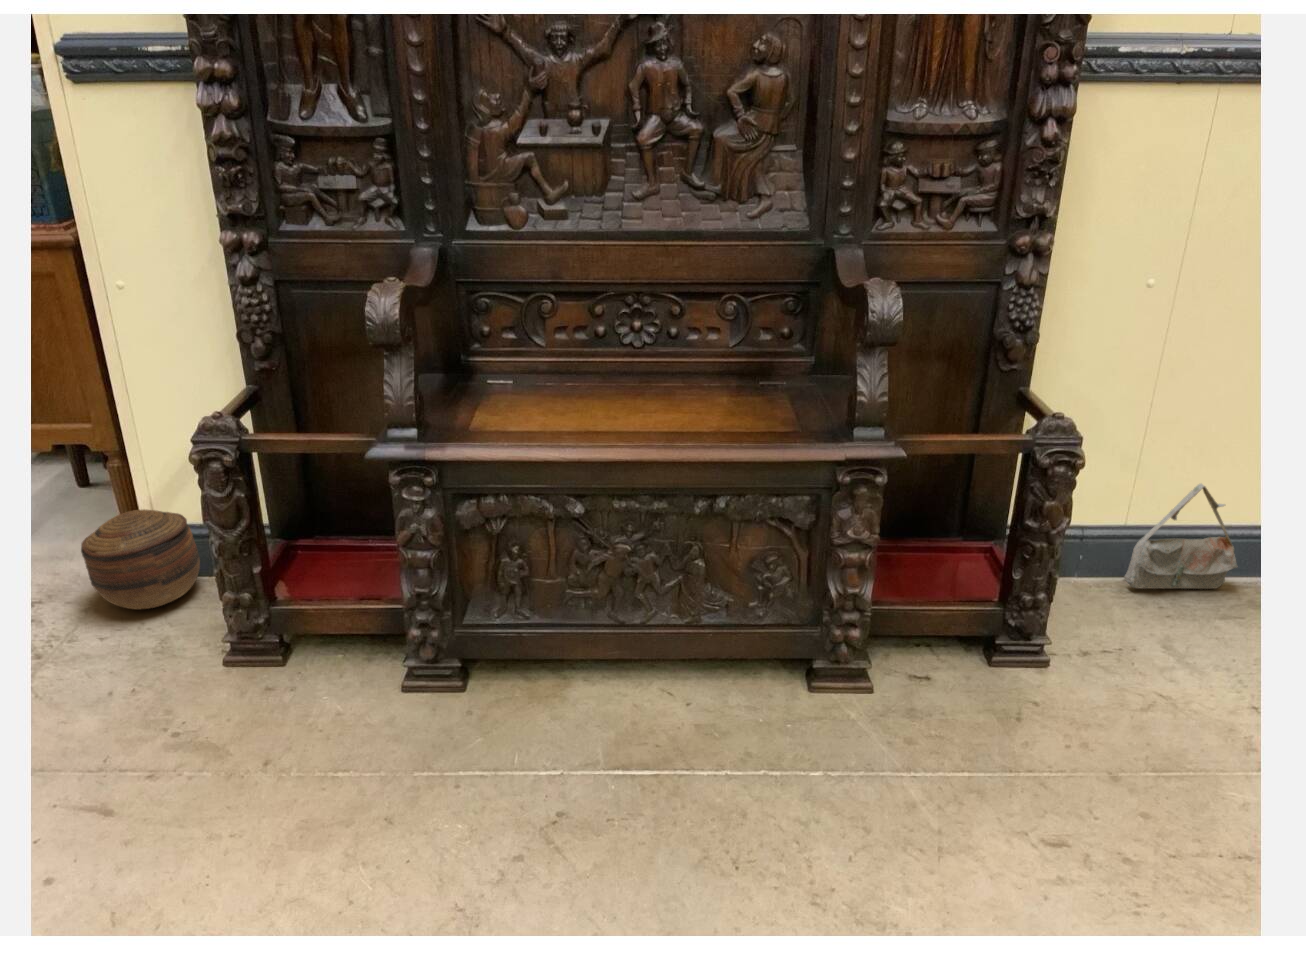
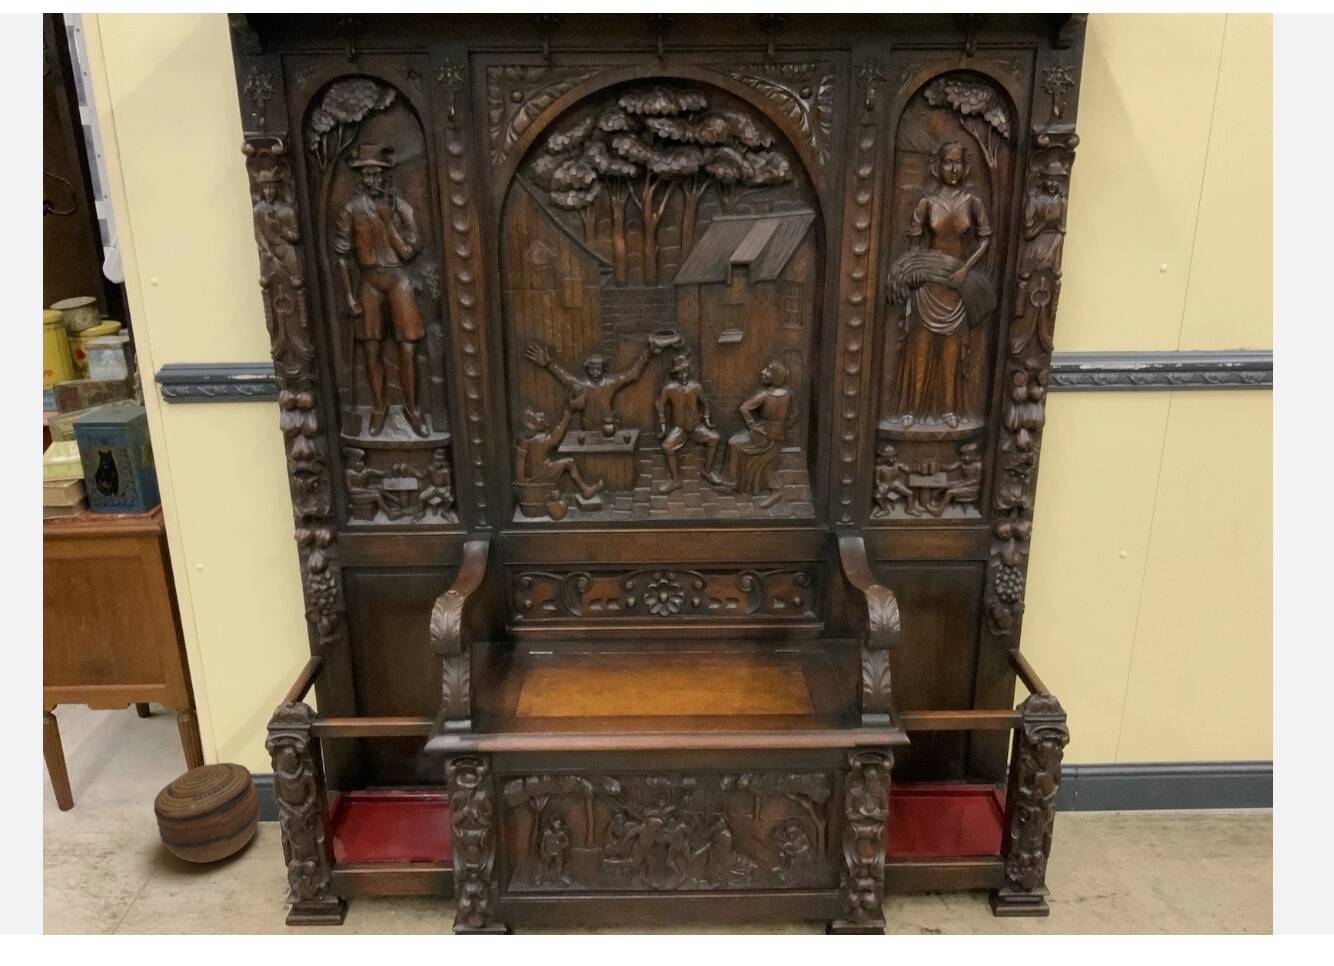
bag: present [1124,484,1237,589] -> none [1117,728,1221,823]

